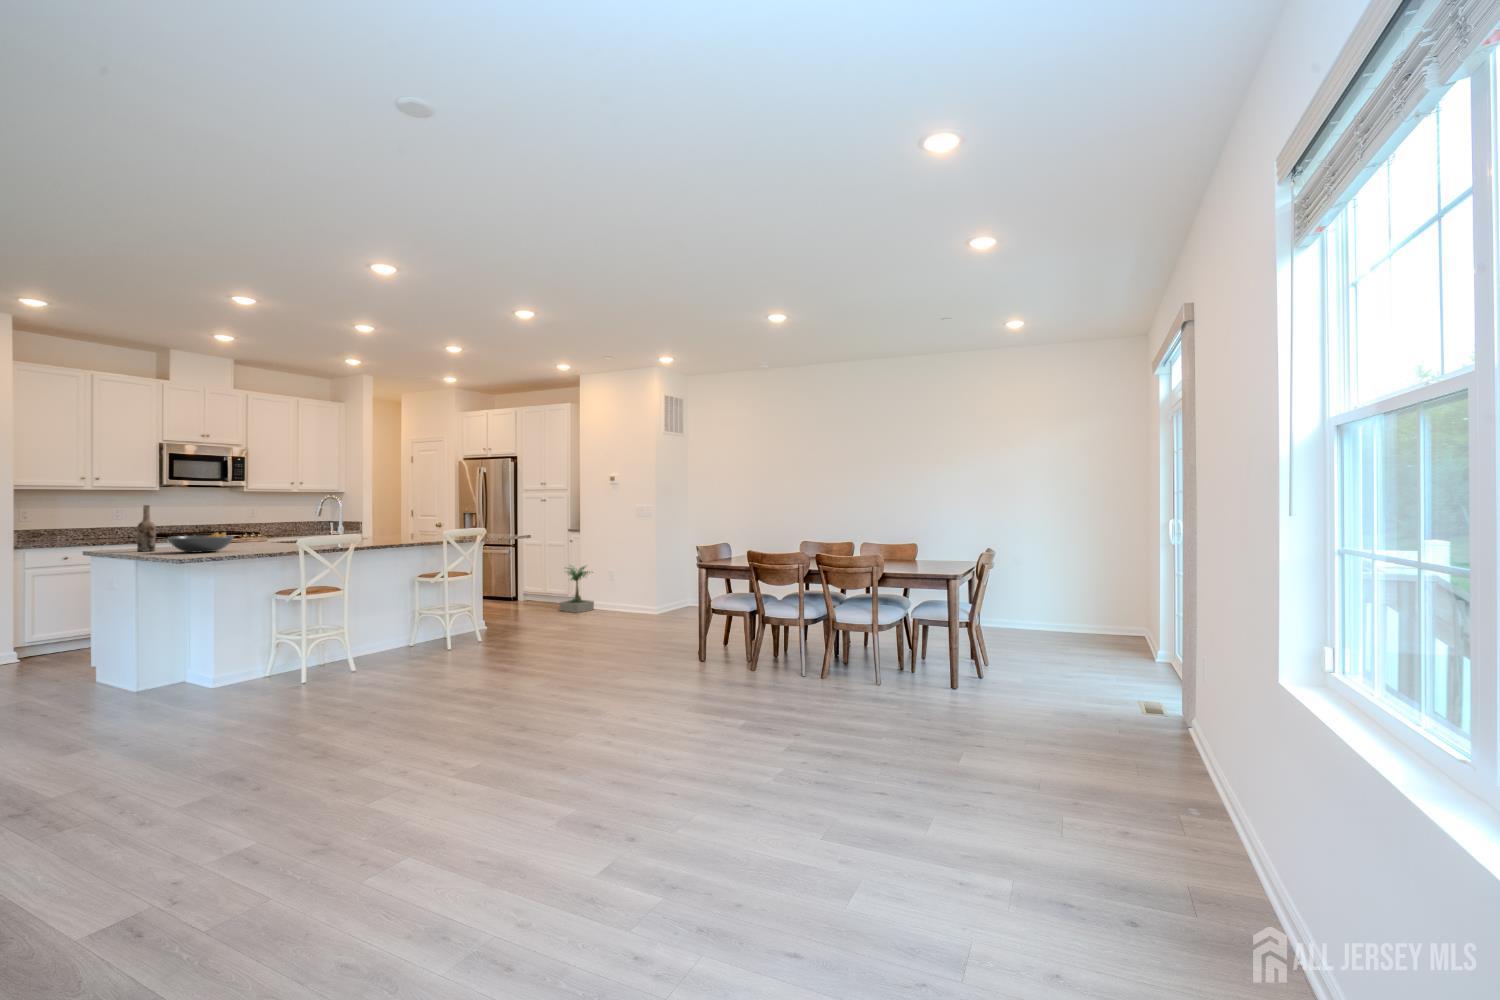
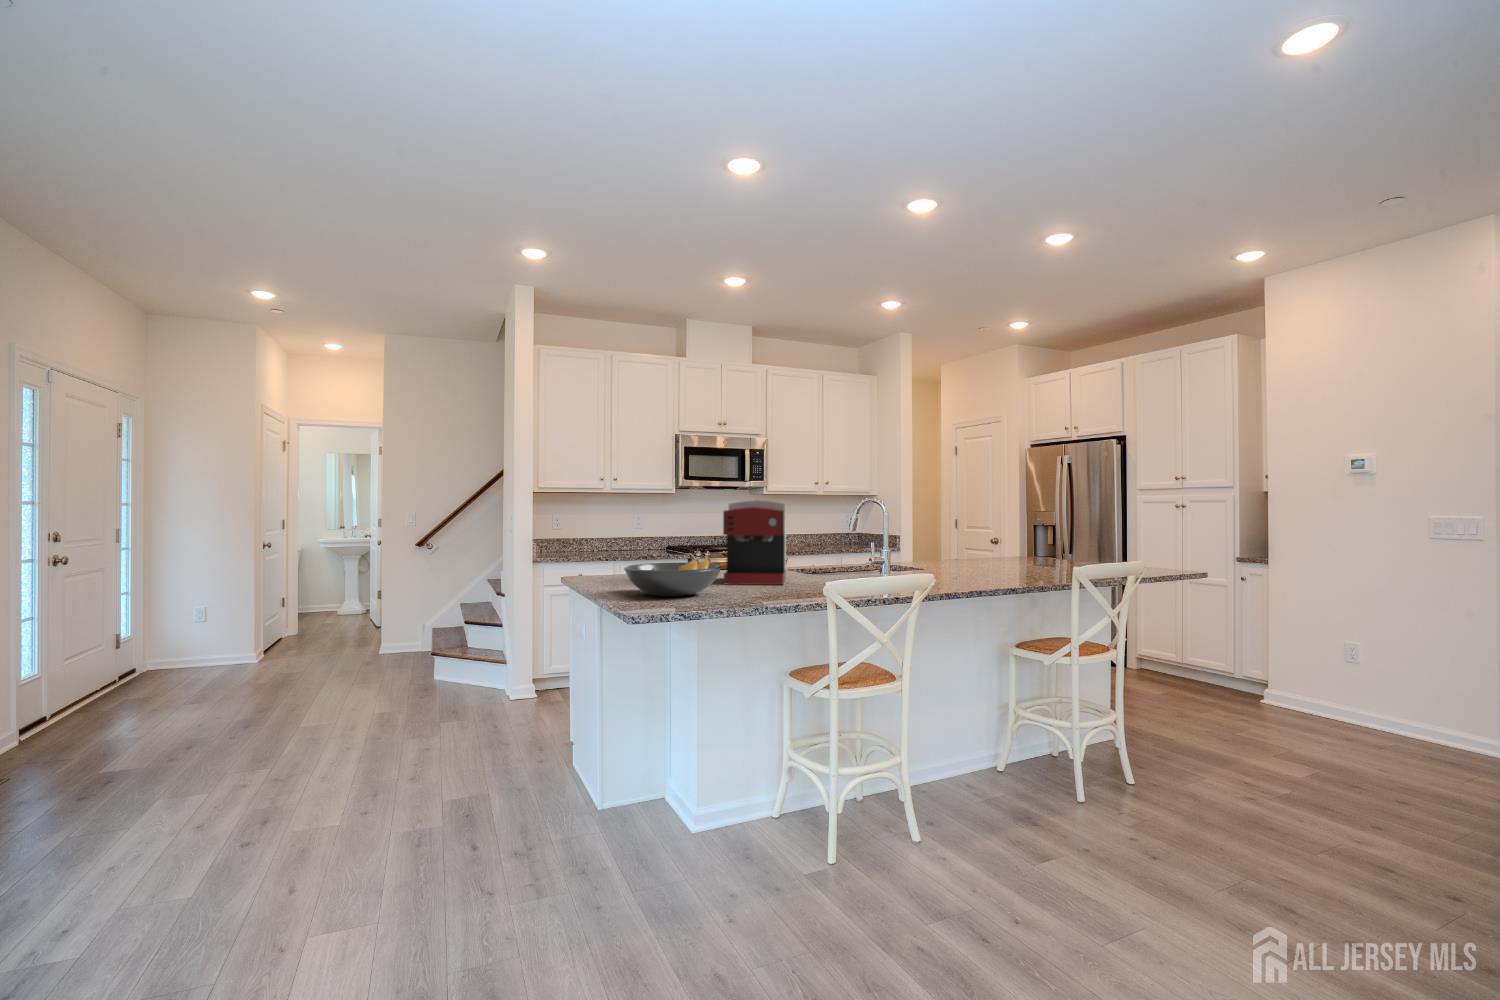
coffee maker: none [230,499,273,548] -> present [723,500,786,585]
wine bottle: present [137,505,156,552] -> none [600,510,623,586]
potted plant: present [559,566,594,613] -> none [1239,625,1325,726]

